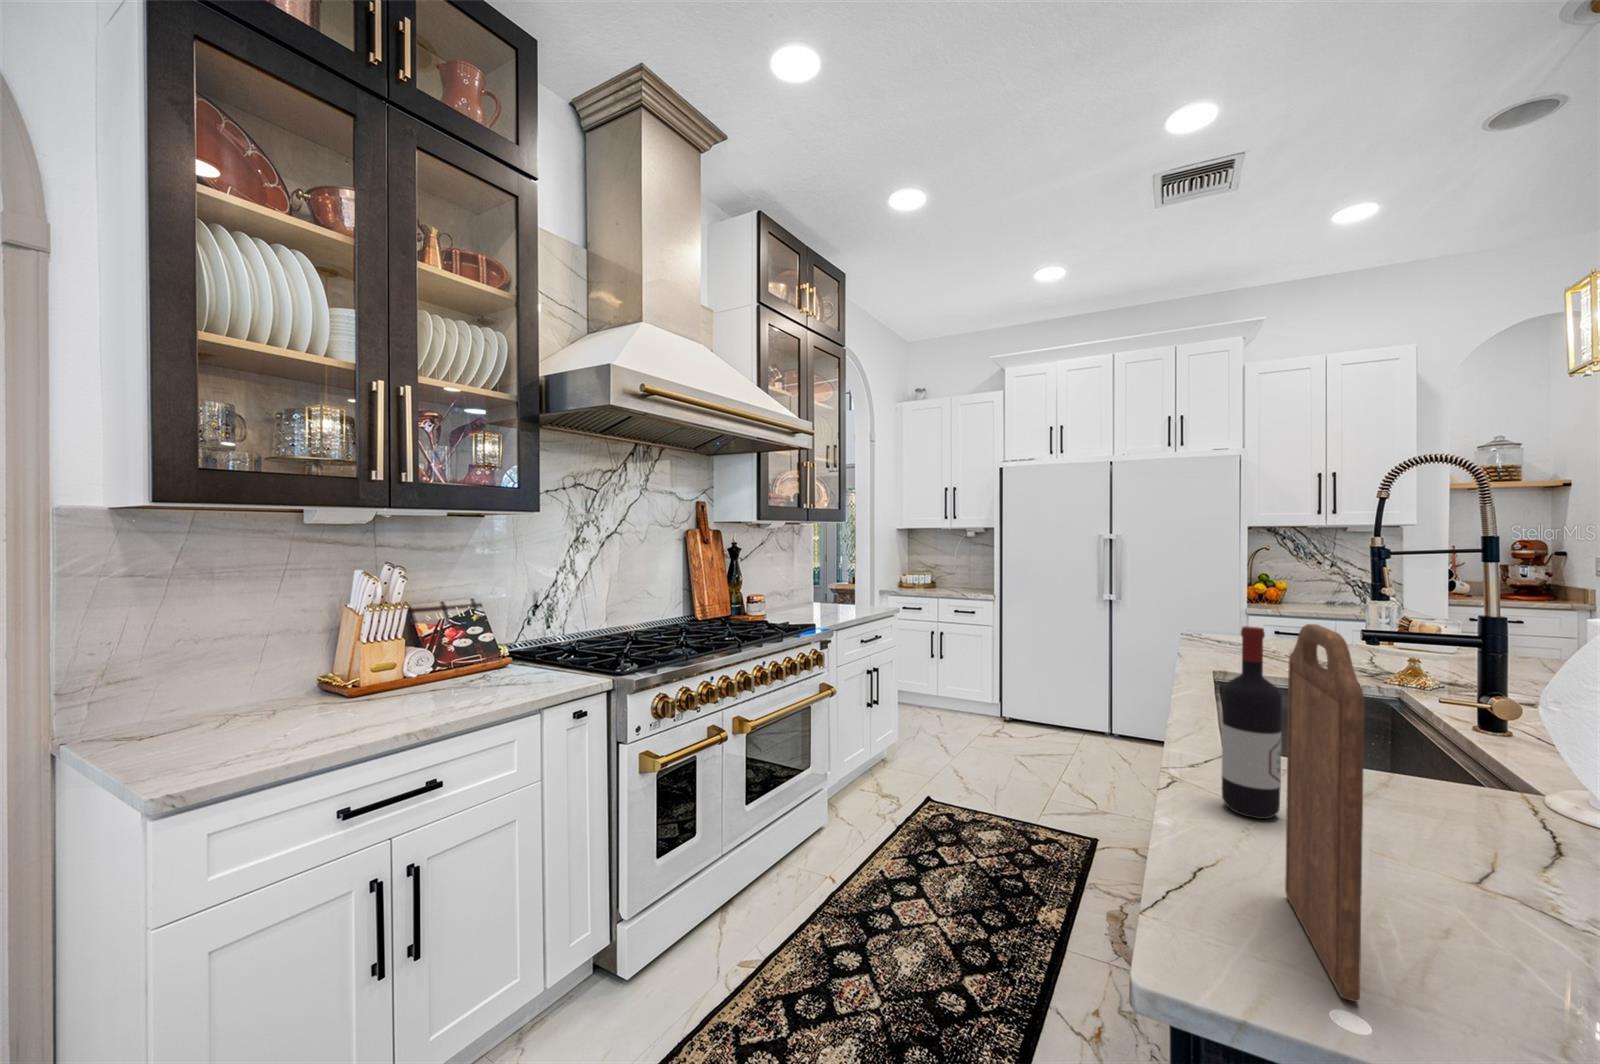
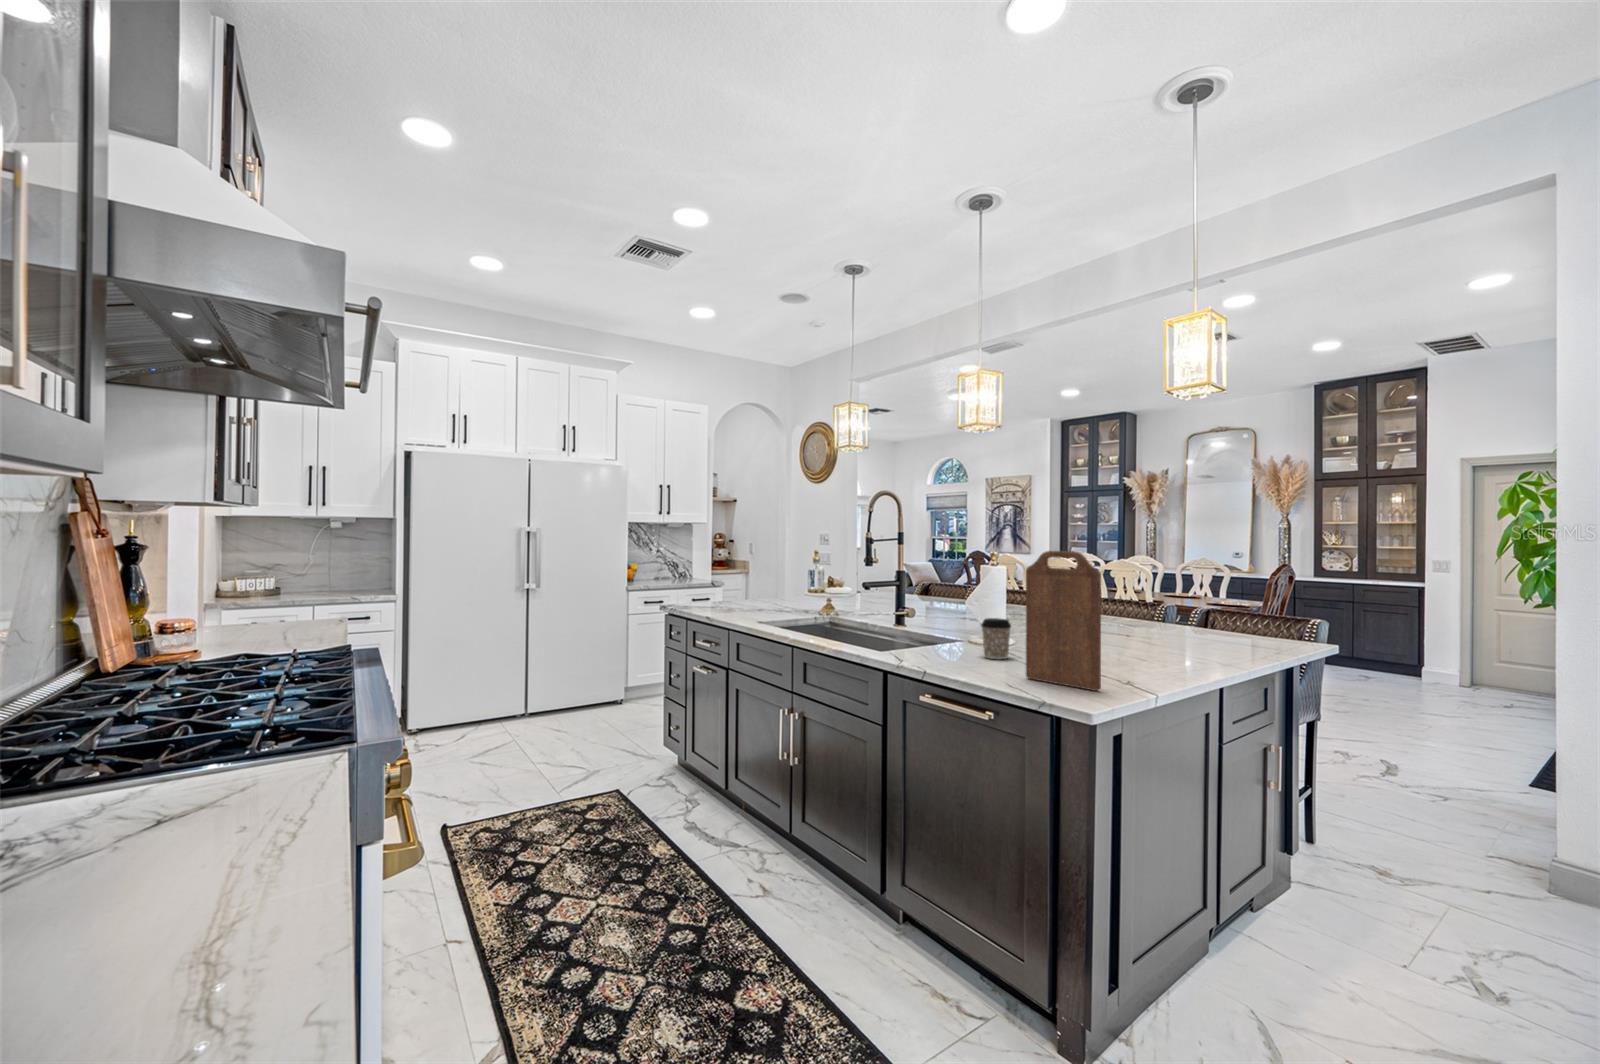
wine bottle: present [1222,626,1282,819] -> none [933,564,960,664]
coffee cup: none [1379,758,1470,862] -> present [981,618,1011,659]

